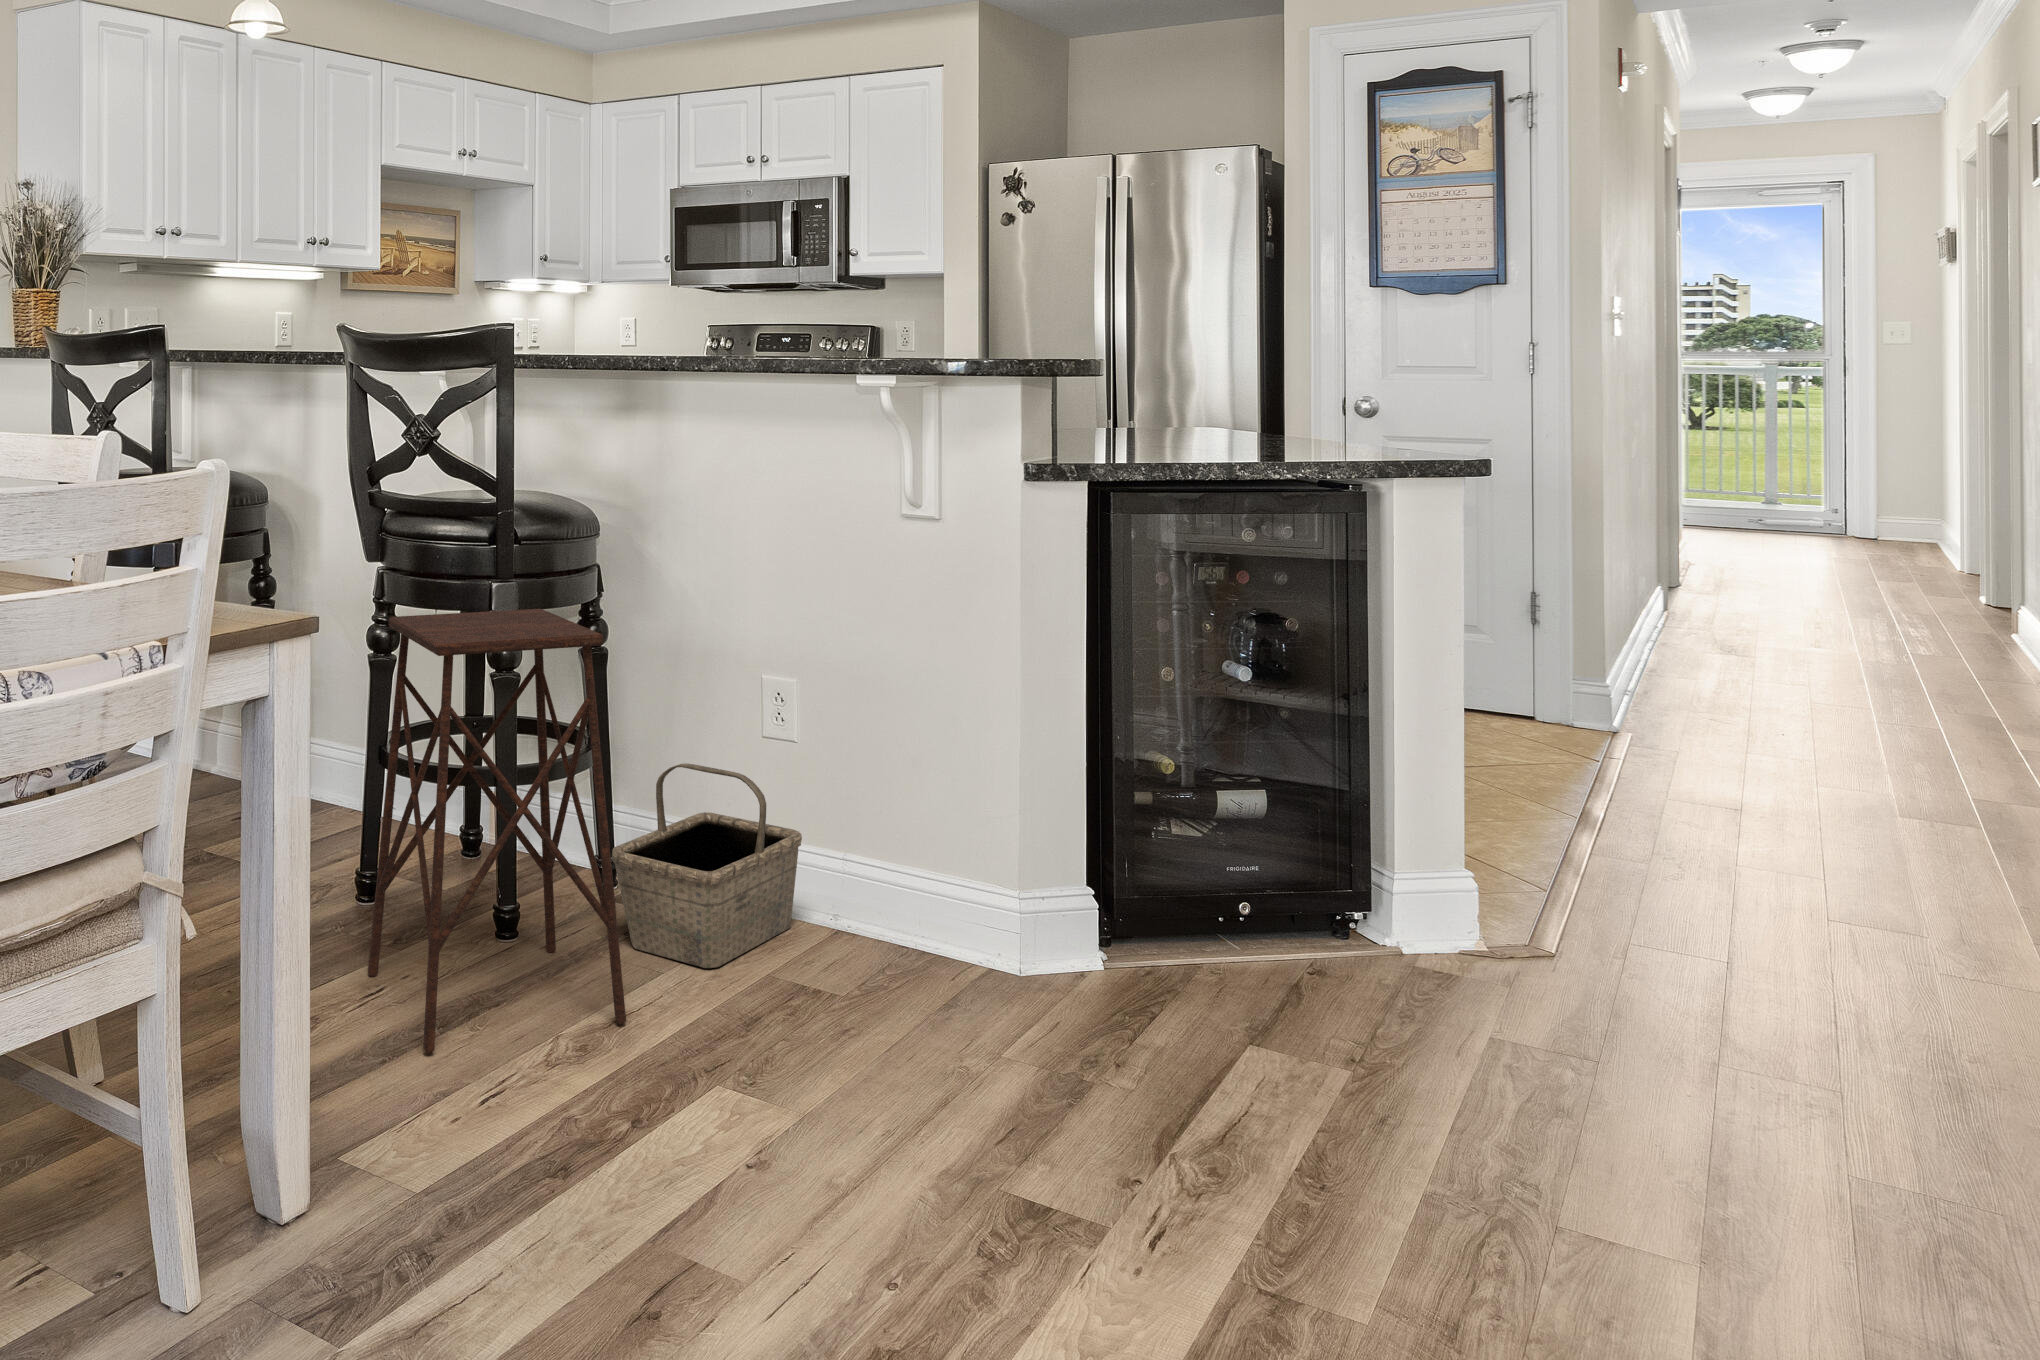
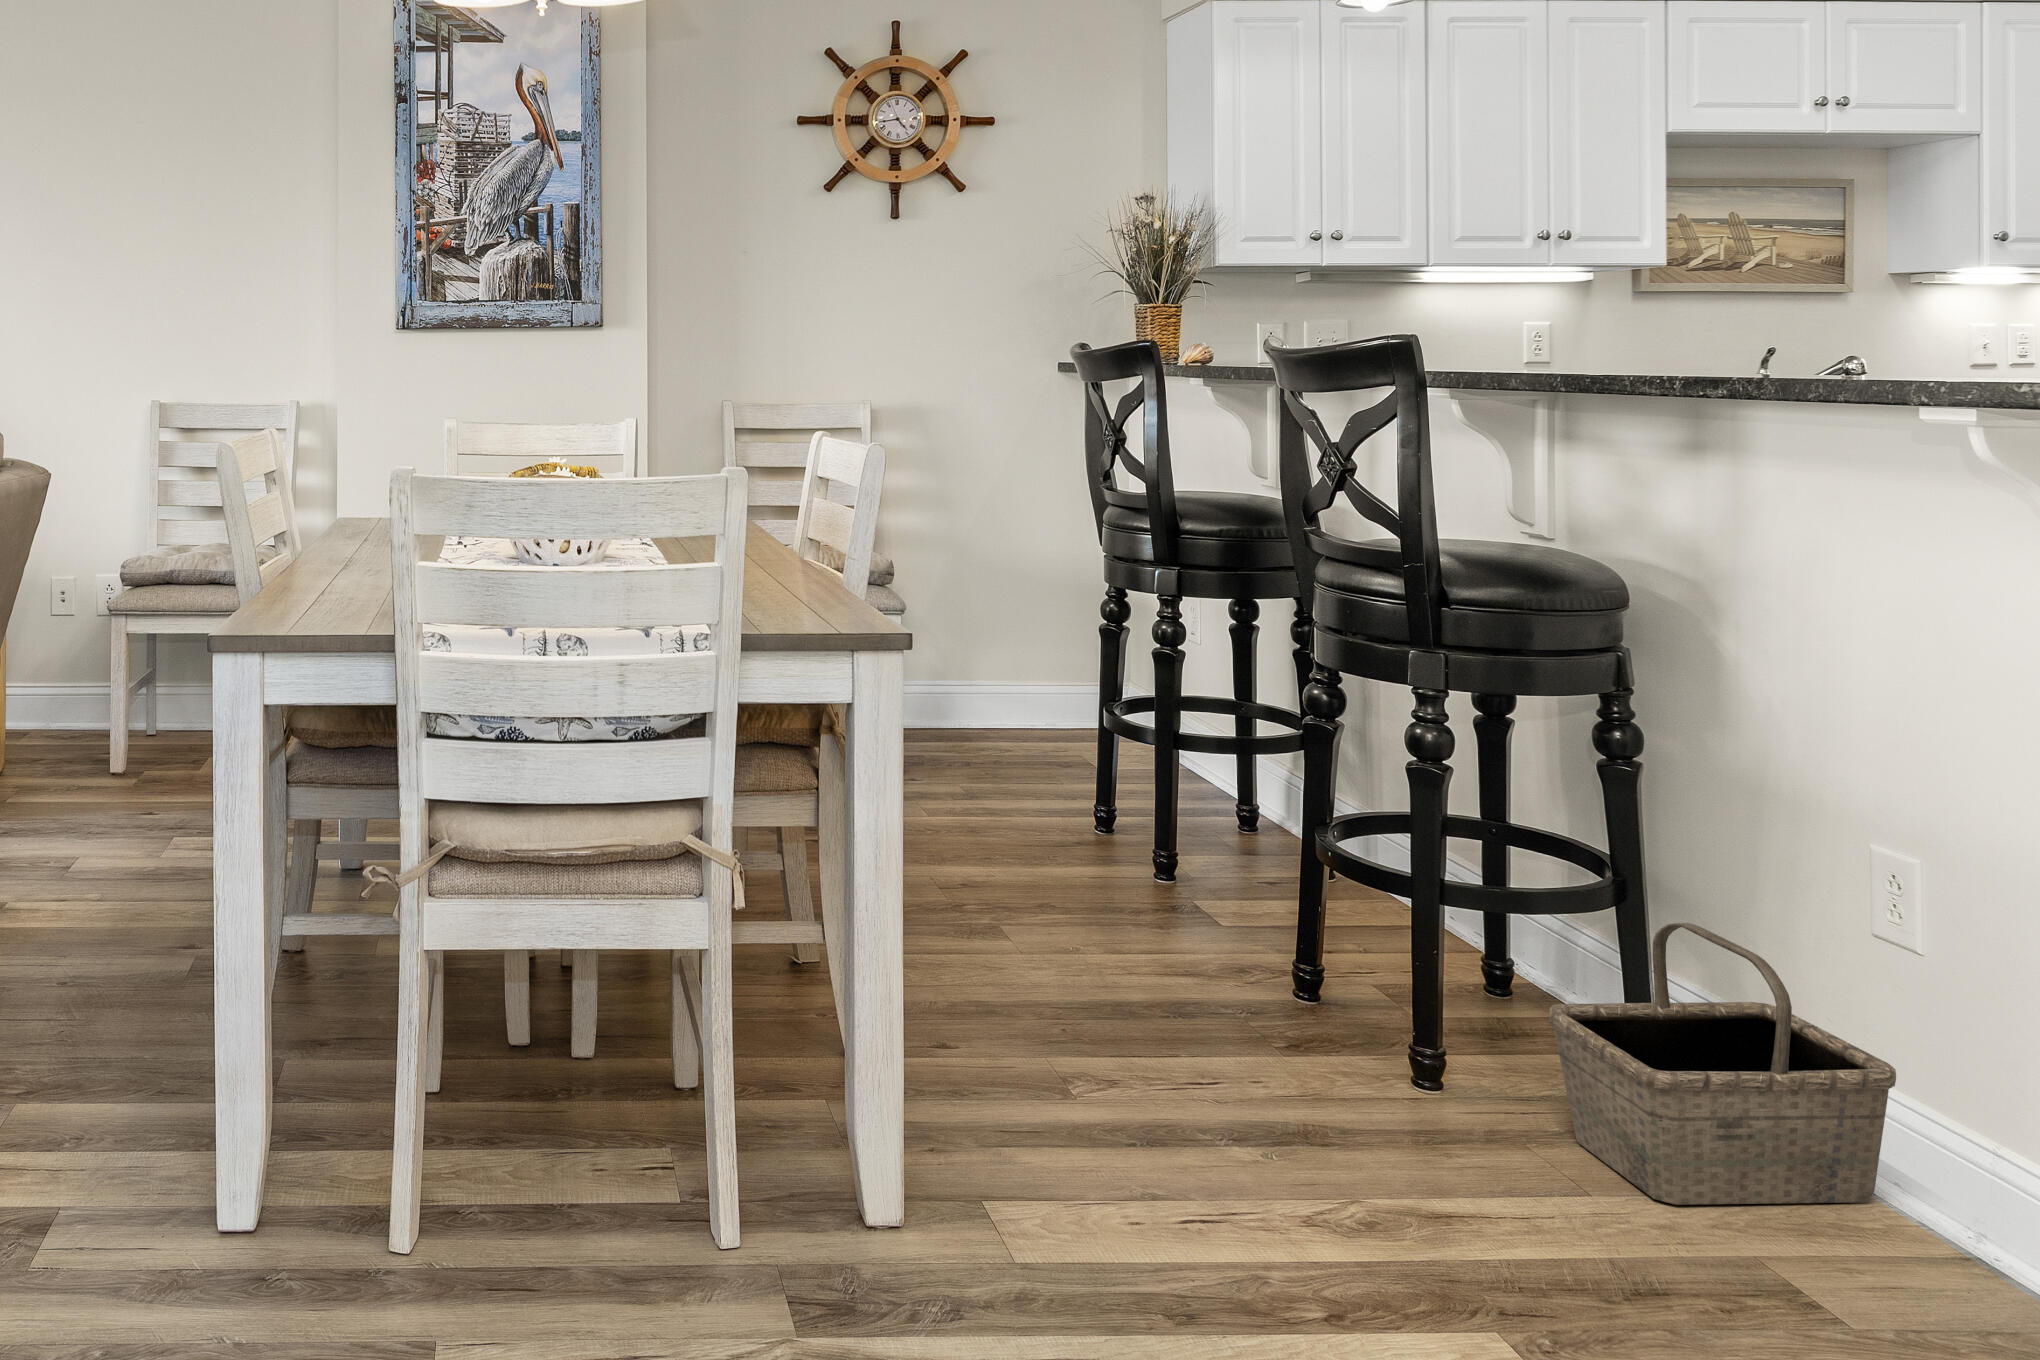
side table: present [368,609,626,1053] -> none [1175,664,1464,1213]

